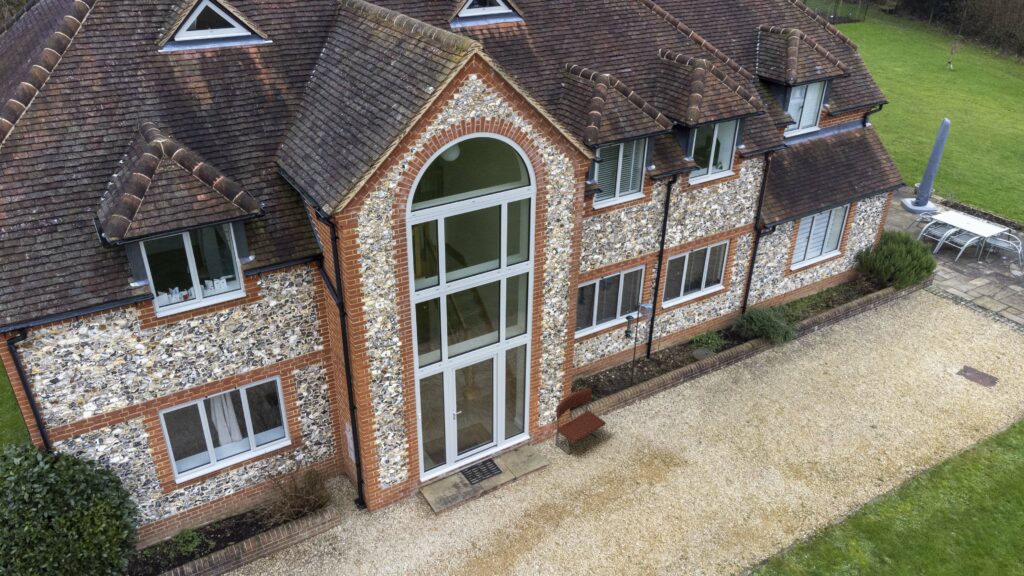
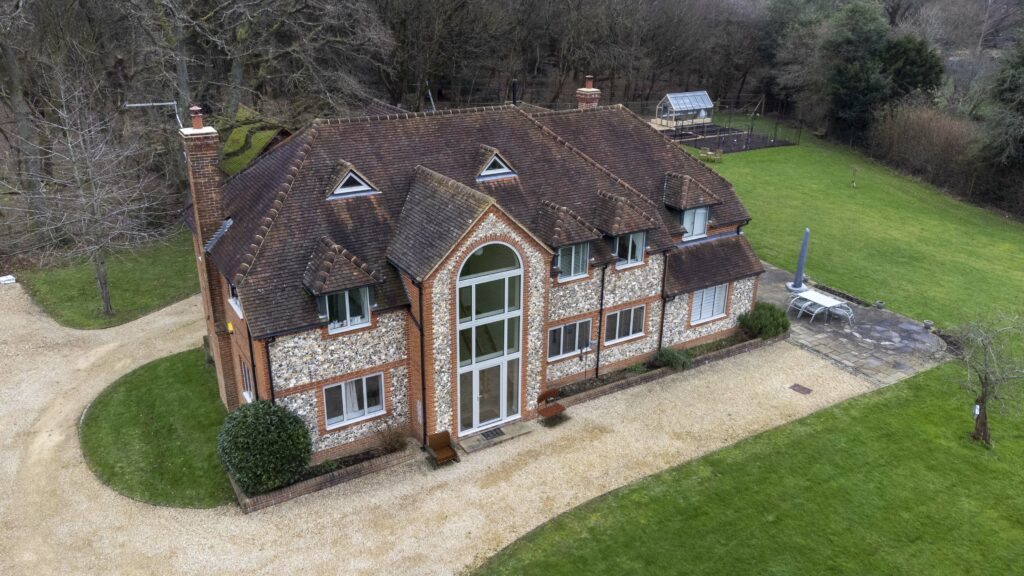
lounge chair: none [358,475,424,551] -> present [425,430,461,470]

